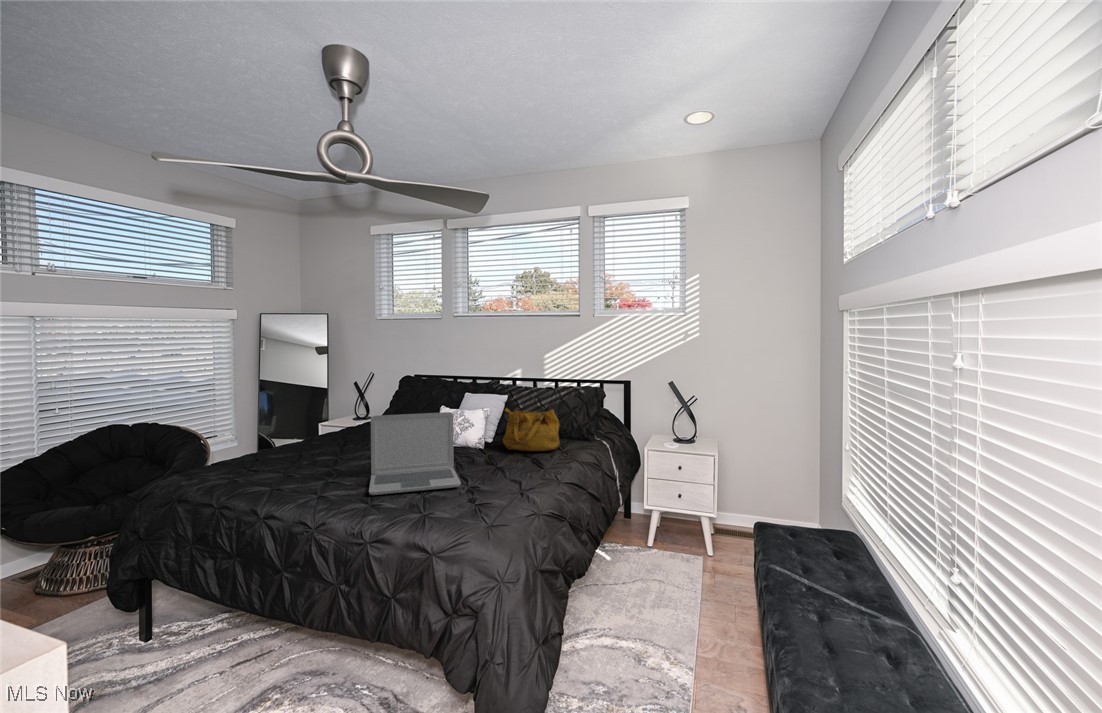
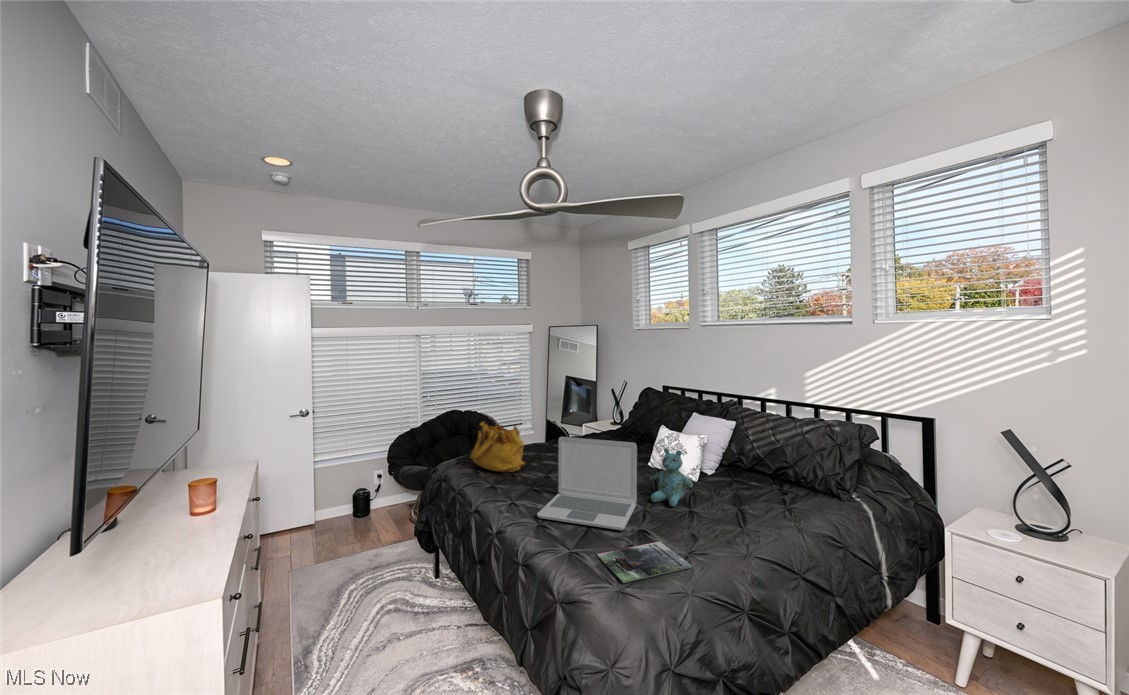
handbag: present [503,406,559,451] -> present [470,422,525,472]
stuffed bear: none [459,417,496,465] -> present [651,448,693,507]
magazine: none [454,487,531,515] -> present [597,541,692,583]

